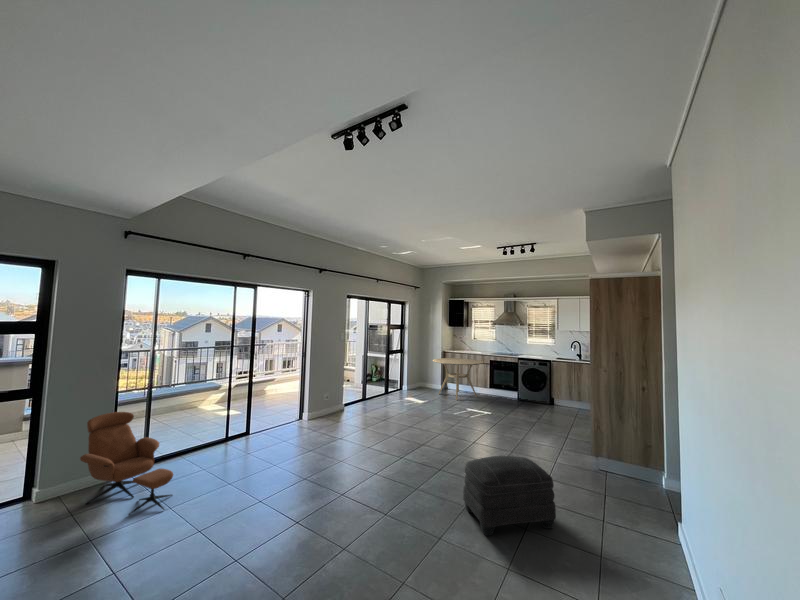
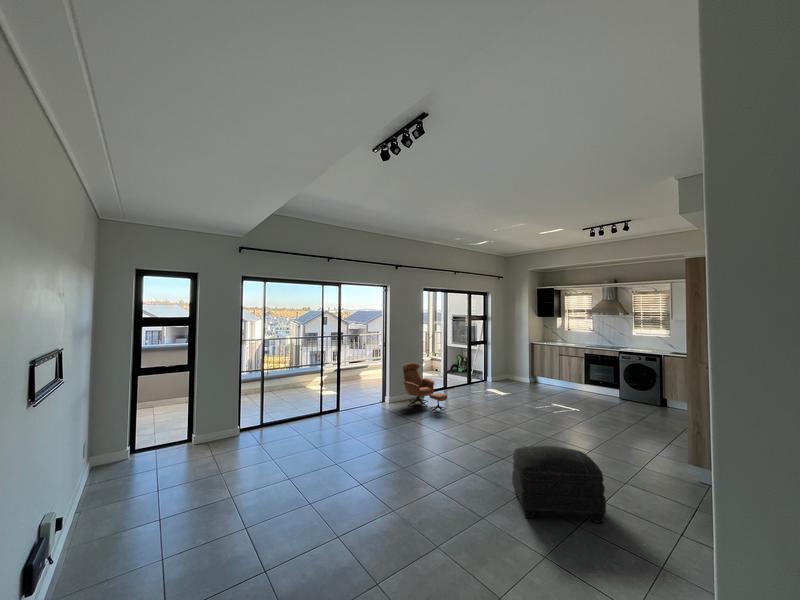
dining table: present [433,358,484,400] -> none [519,350,576,394]
lounge chair: present [80,412,173,515] -> present [403,363,447,412]

